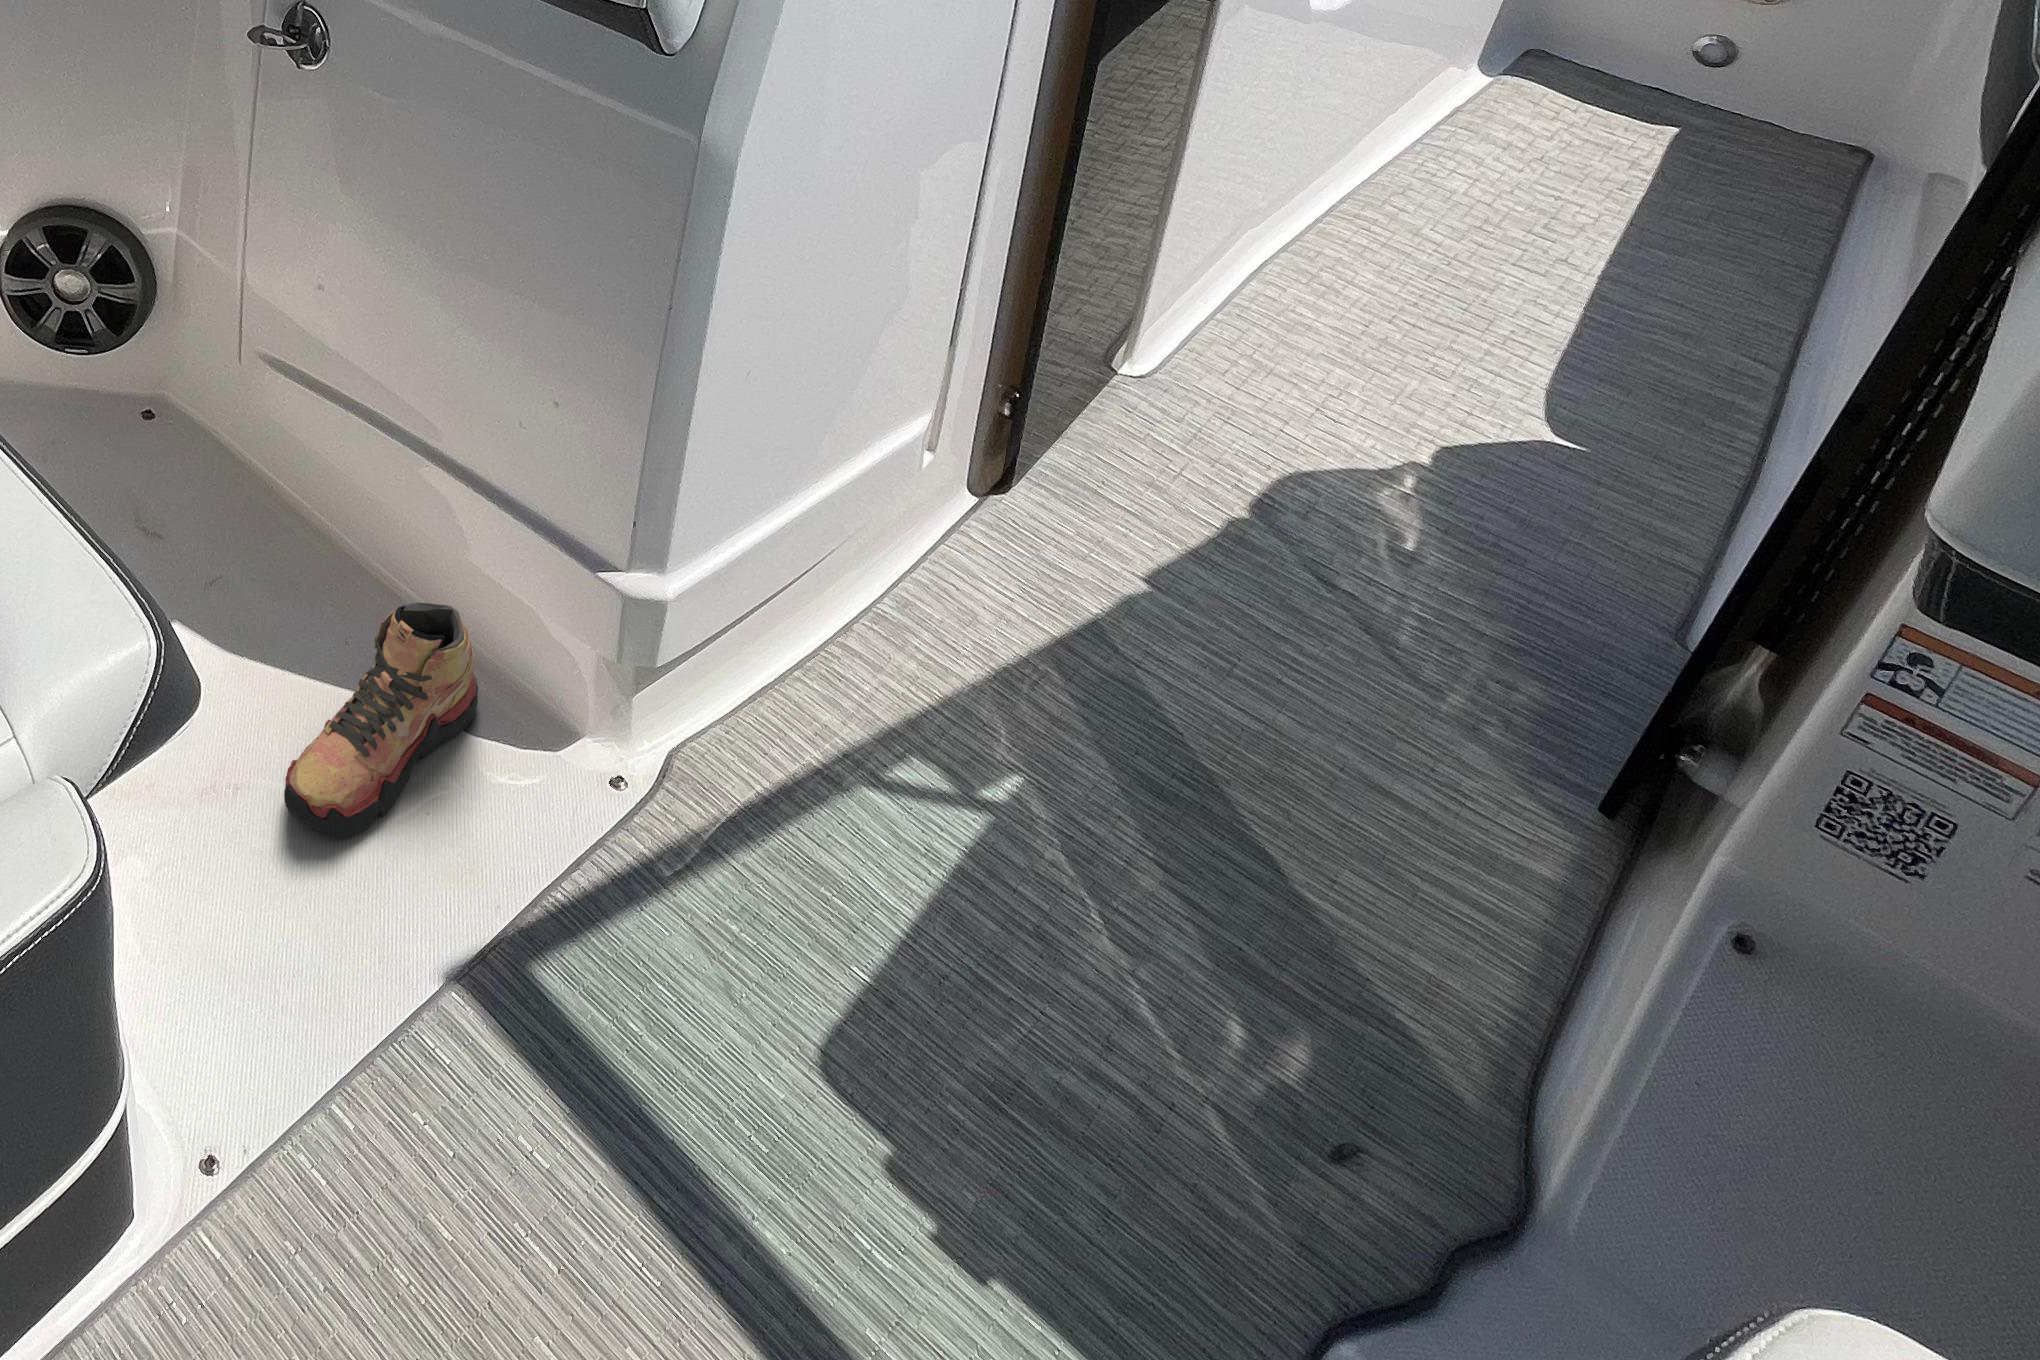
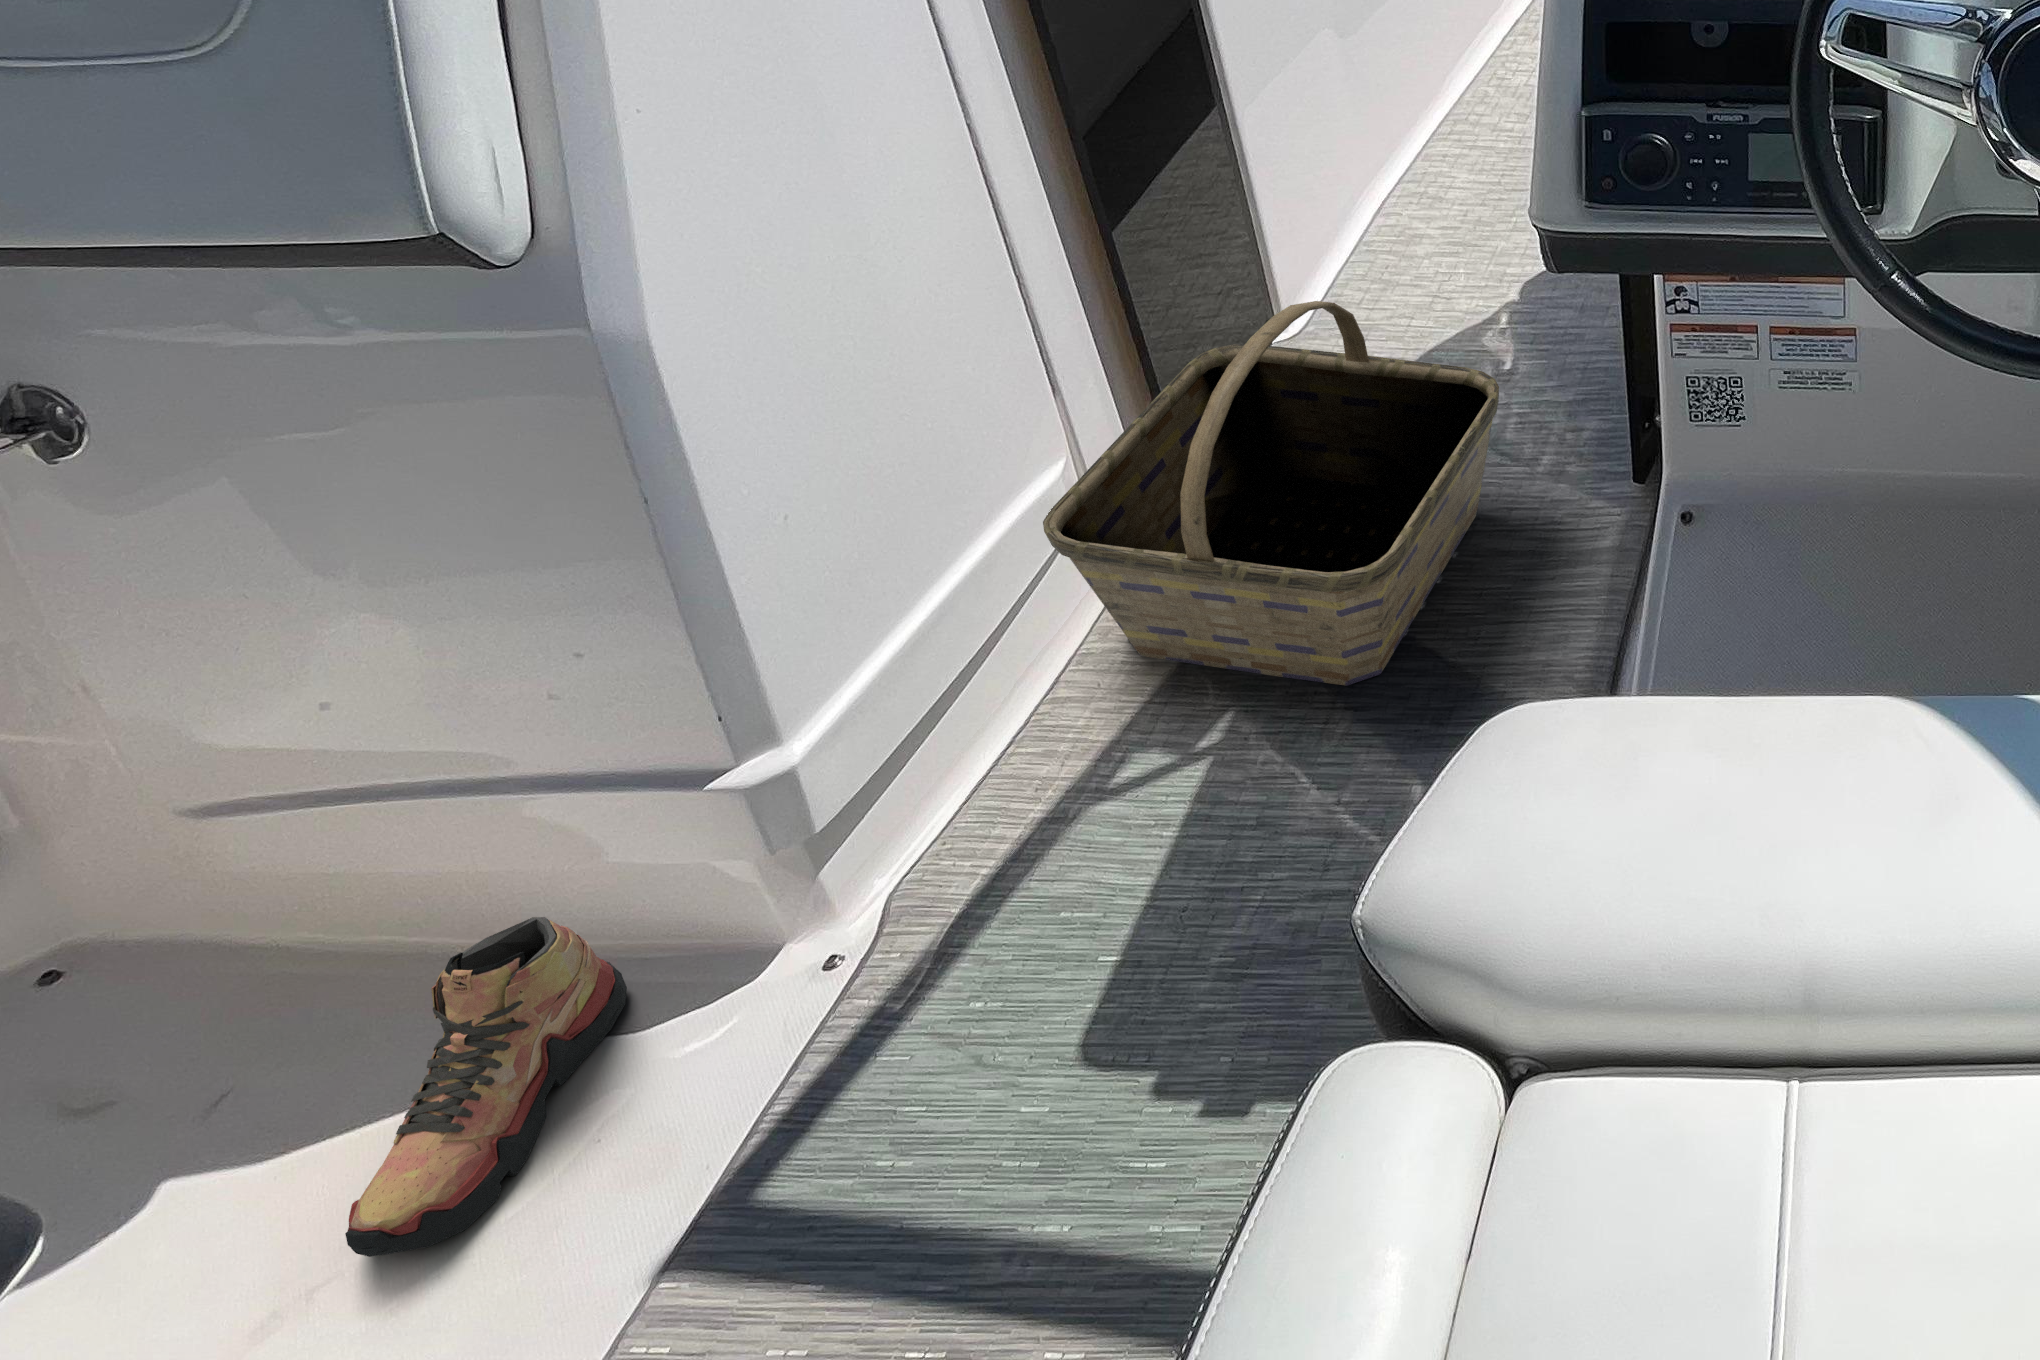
basket: none [908,366,1473,851] -> present [1043,301,1499,686]

